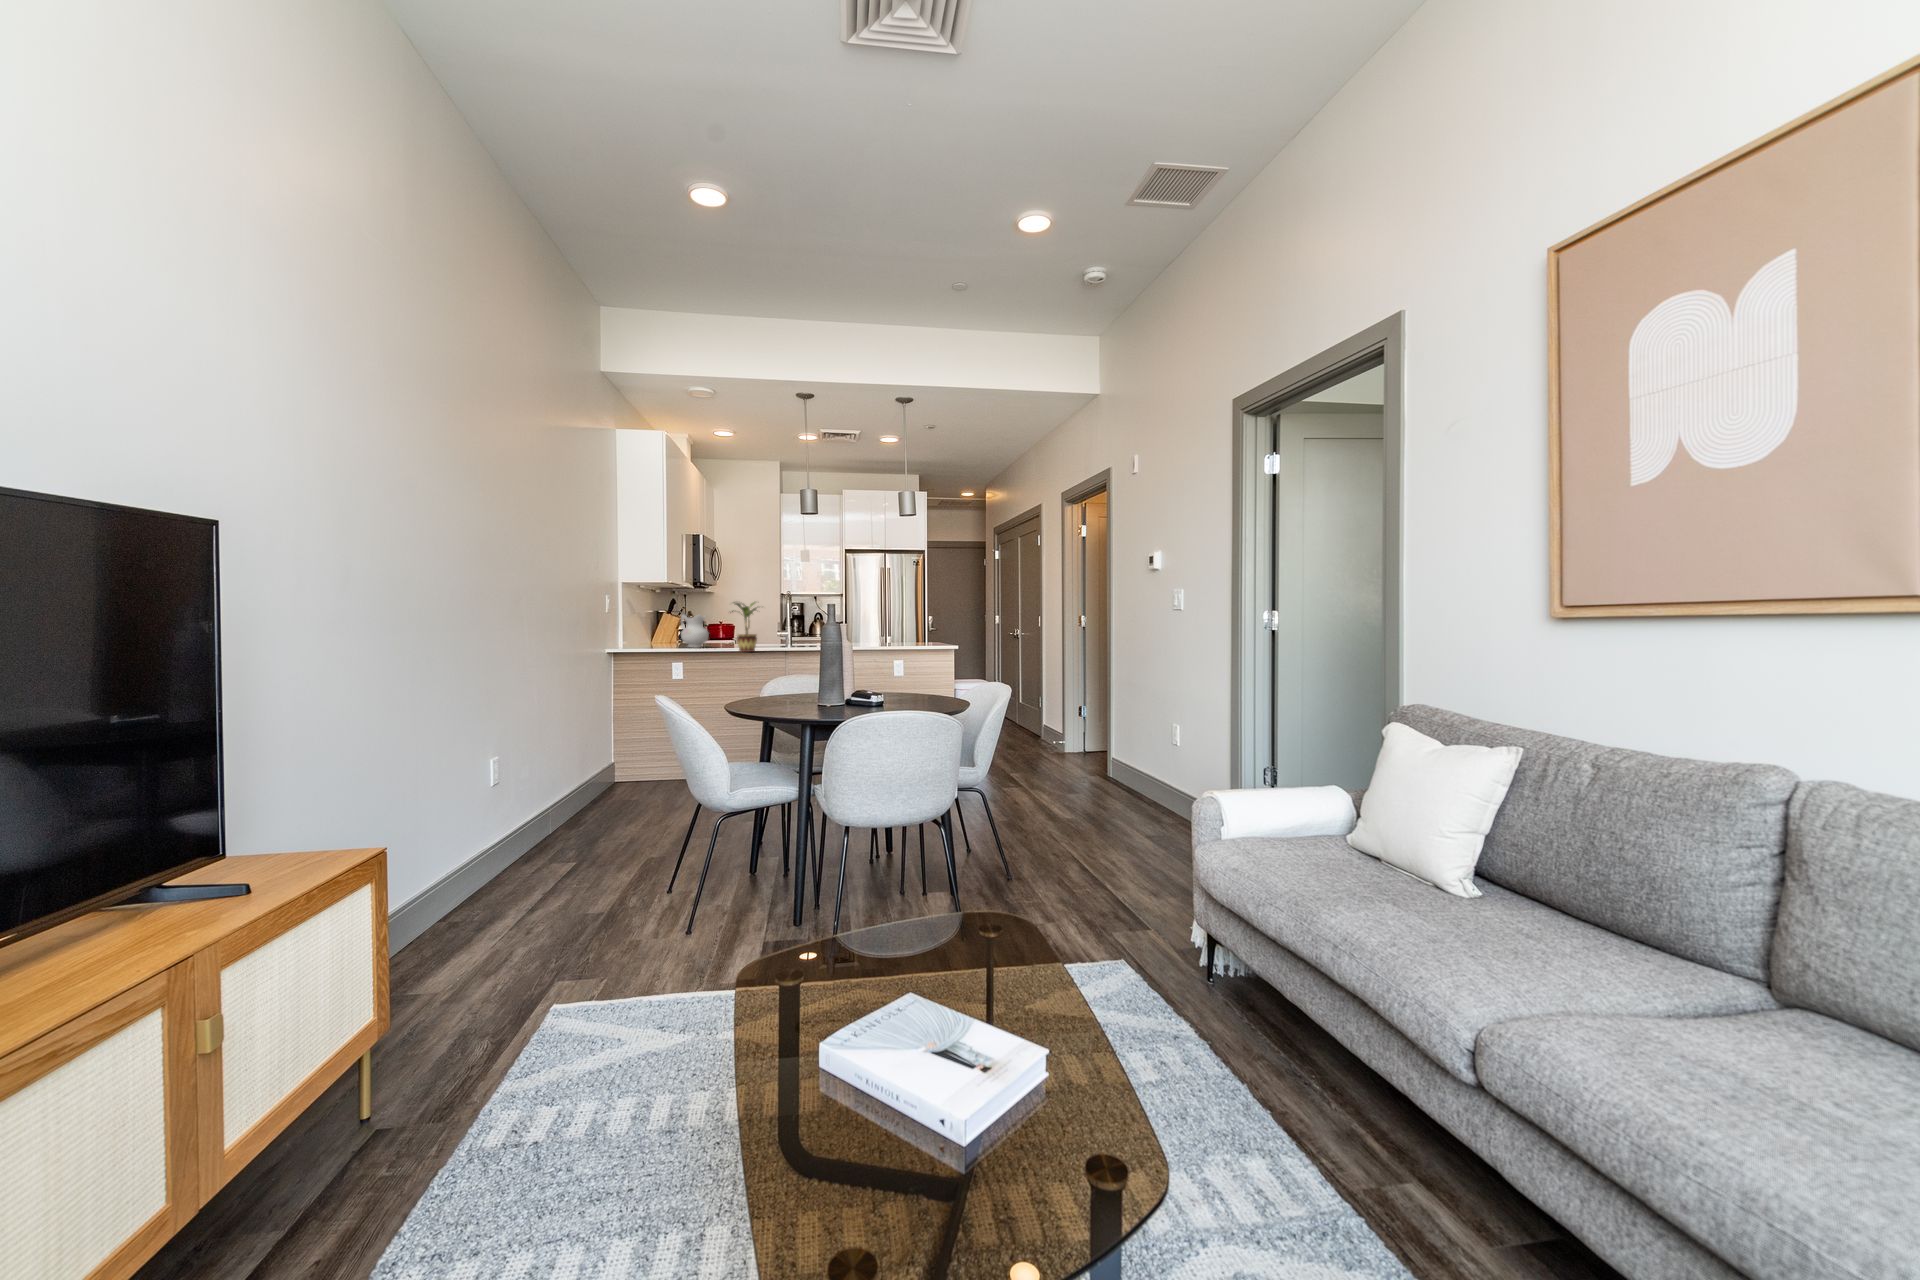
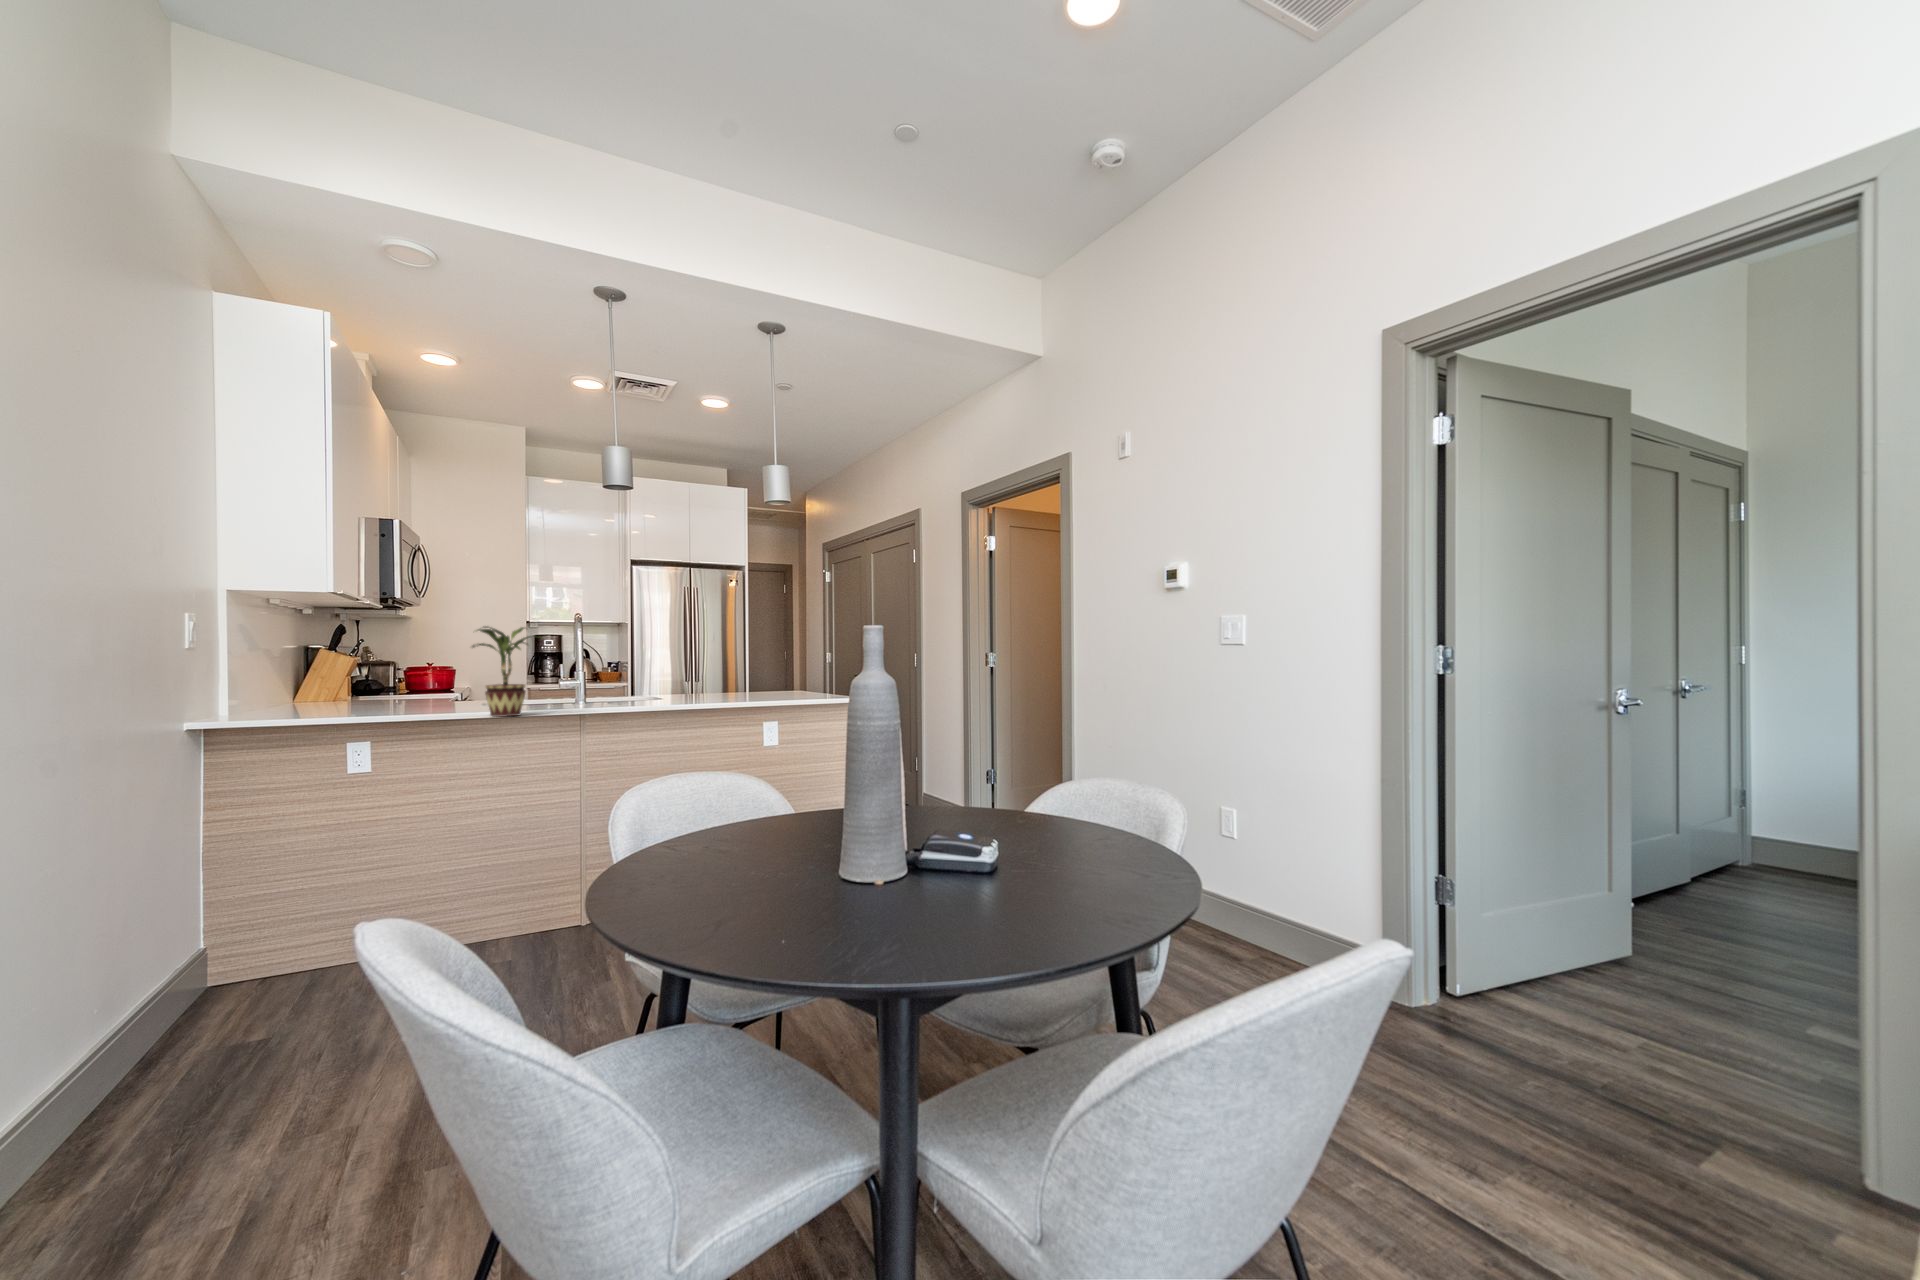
ceramic pitcher: present [681,614,709,648] -> none [362,649,421,710]

